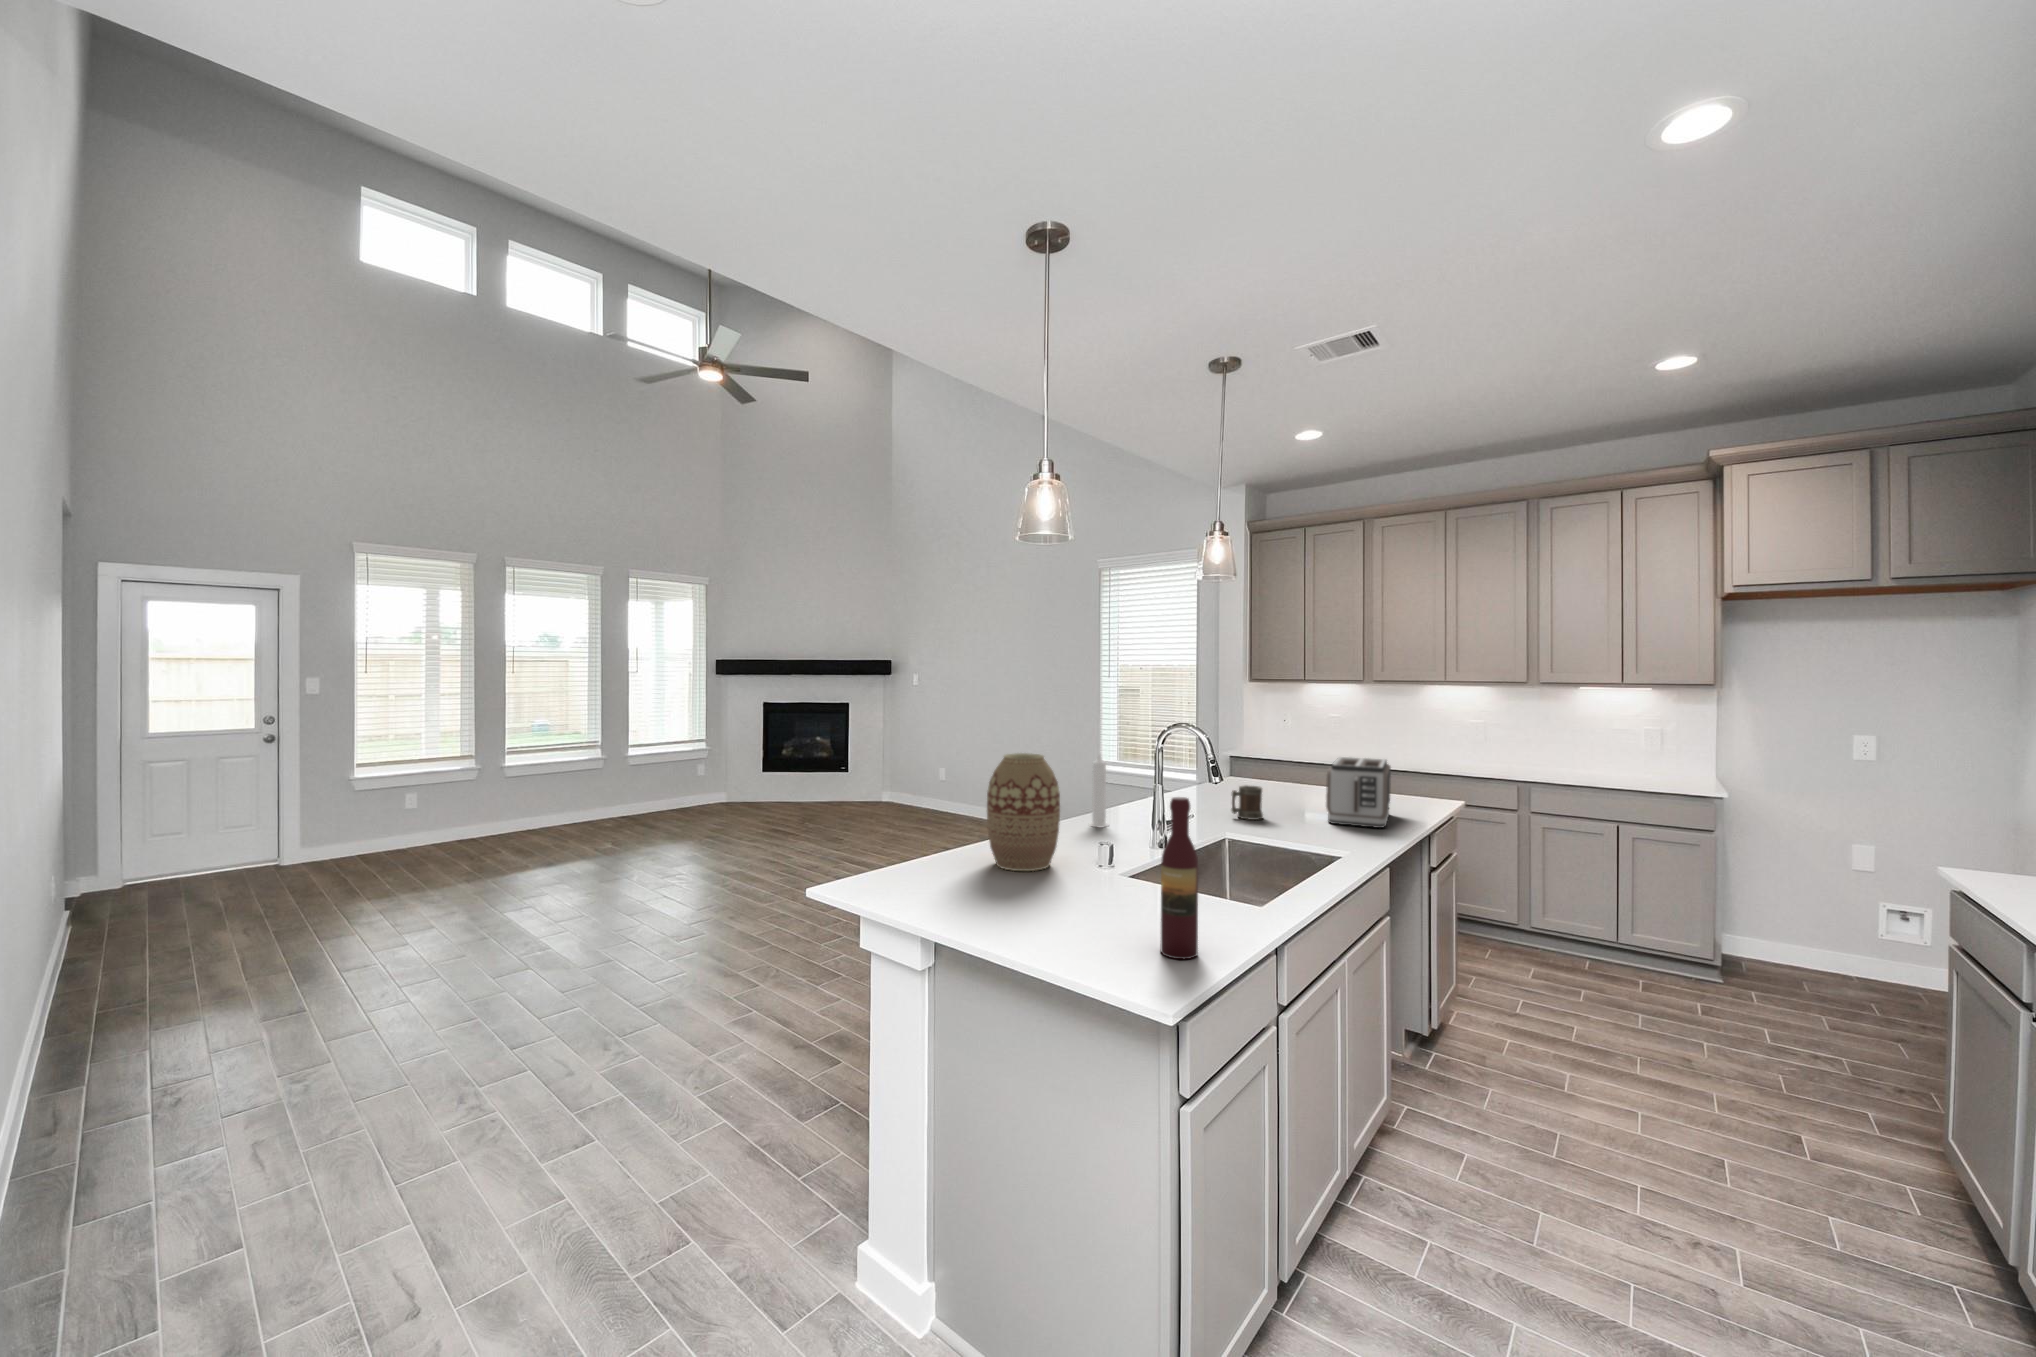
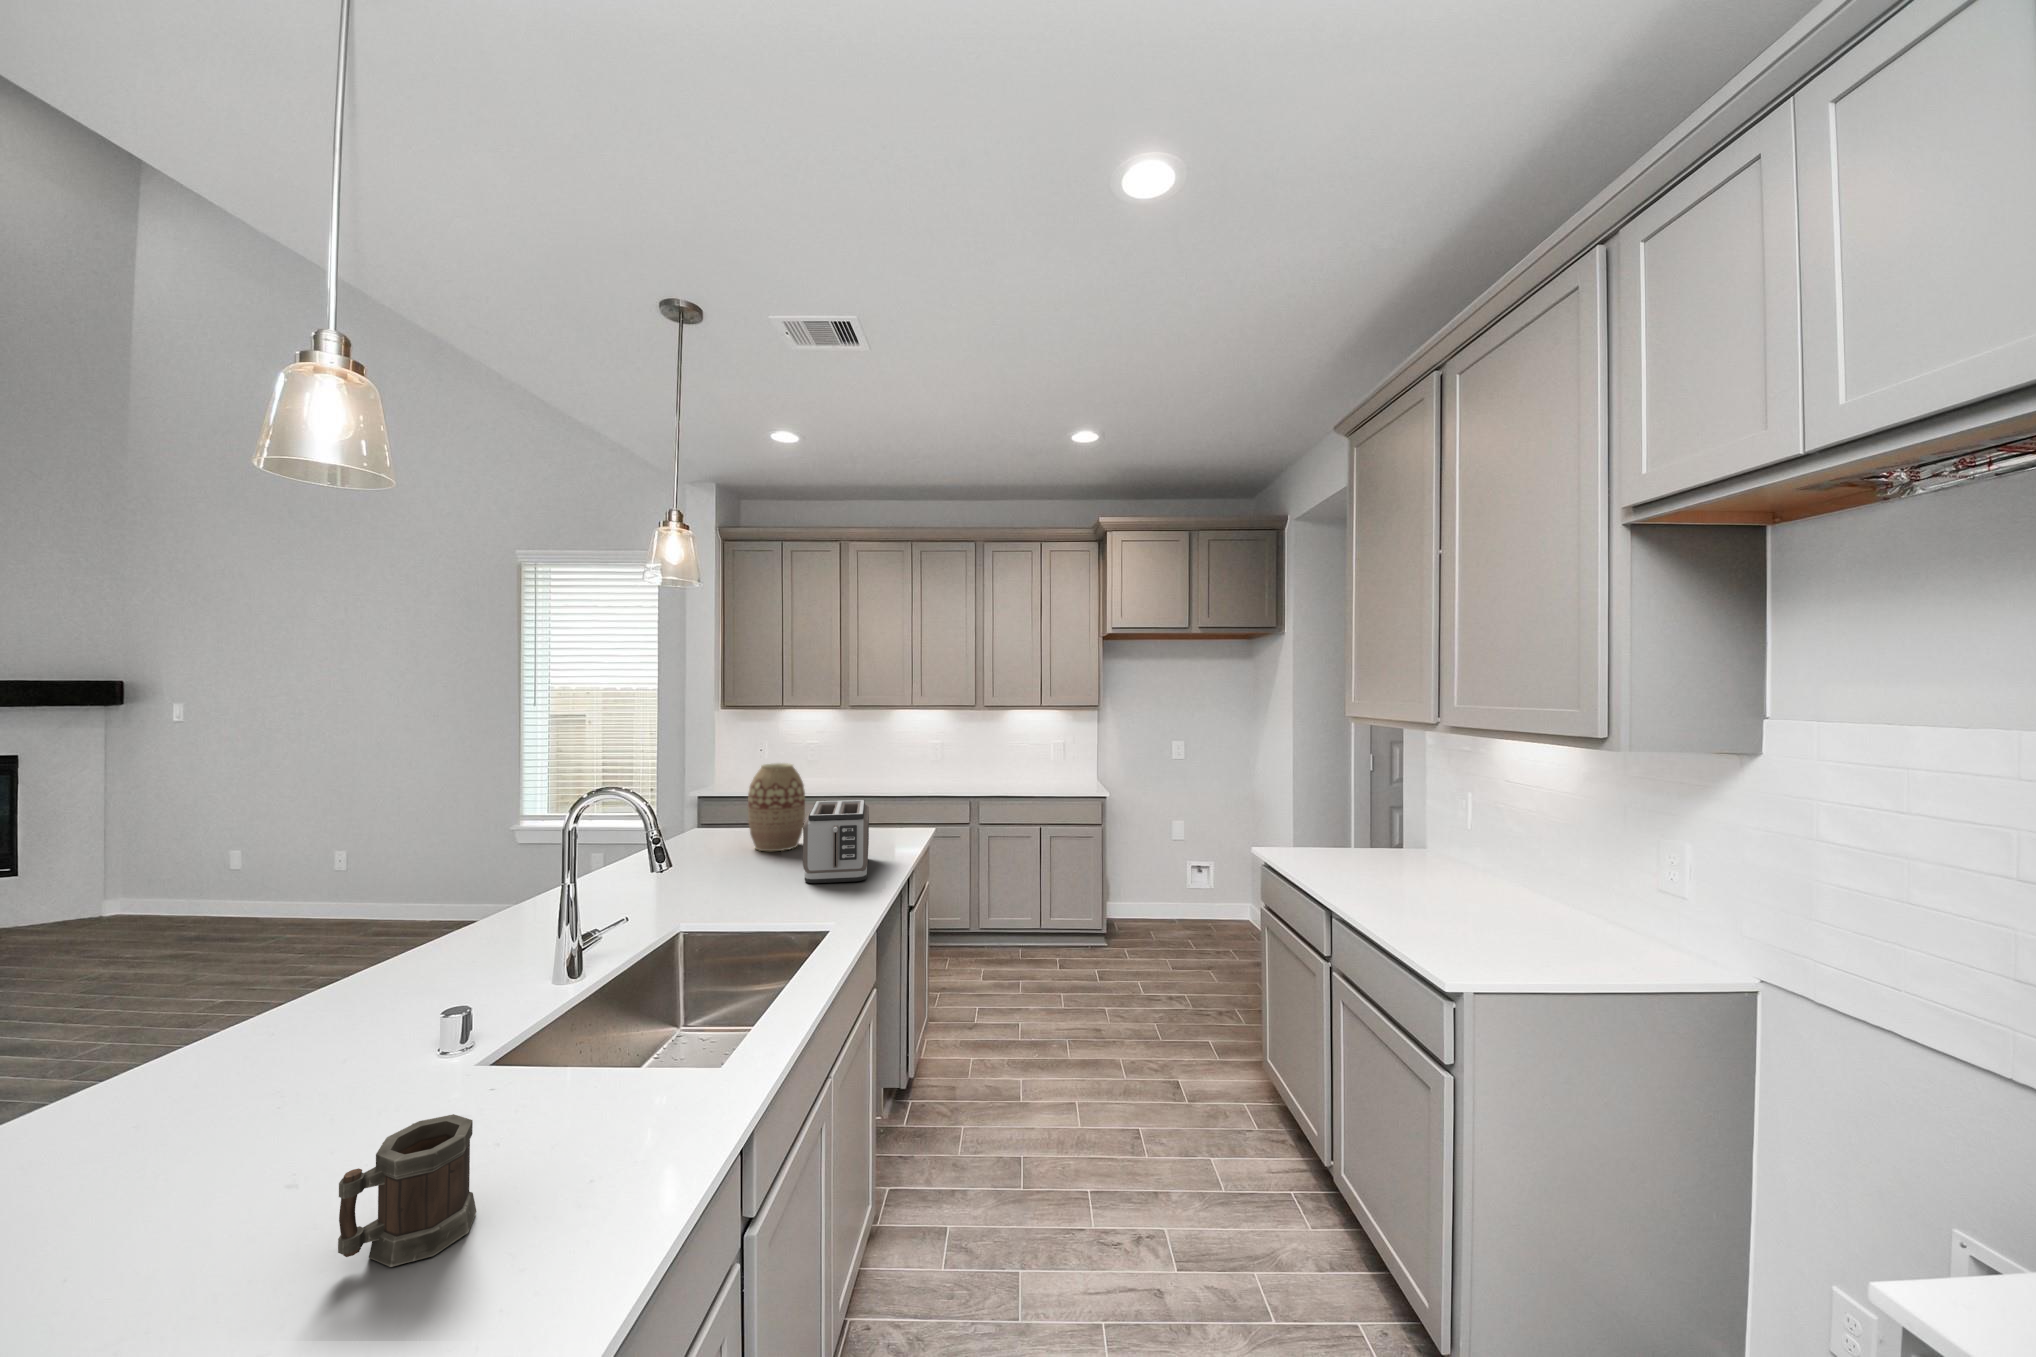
vase: present [987,753,1060,871] -> present [748,763,805,851]
candle: present [1089,754,1109,827] -> none [457,840,495,954]
mug: present [1231,785,1263,820] -> present [338,1114,476,1267]
wine bottle: present [1161,797,1198,959] -> none [511,982,591,1300]

